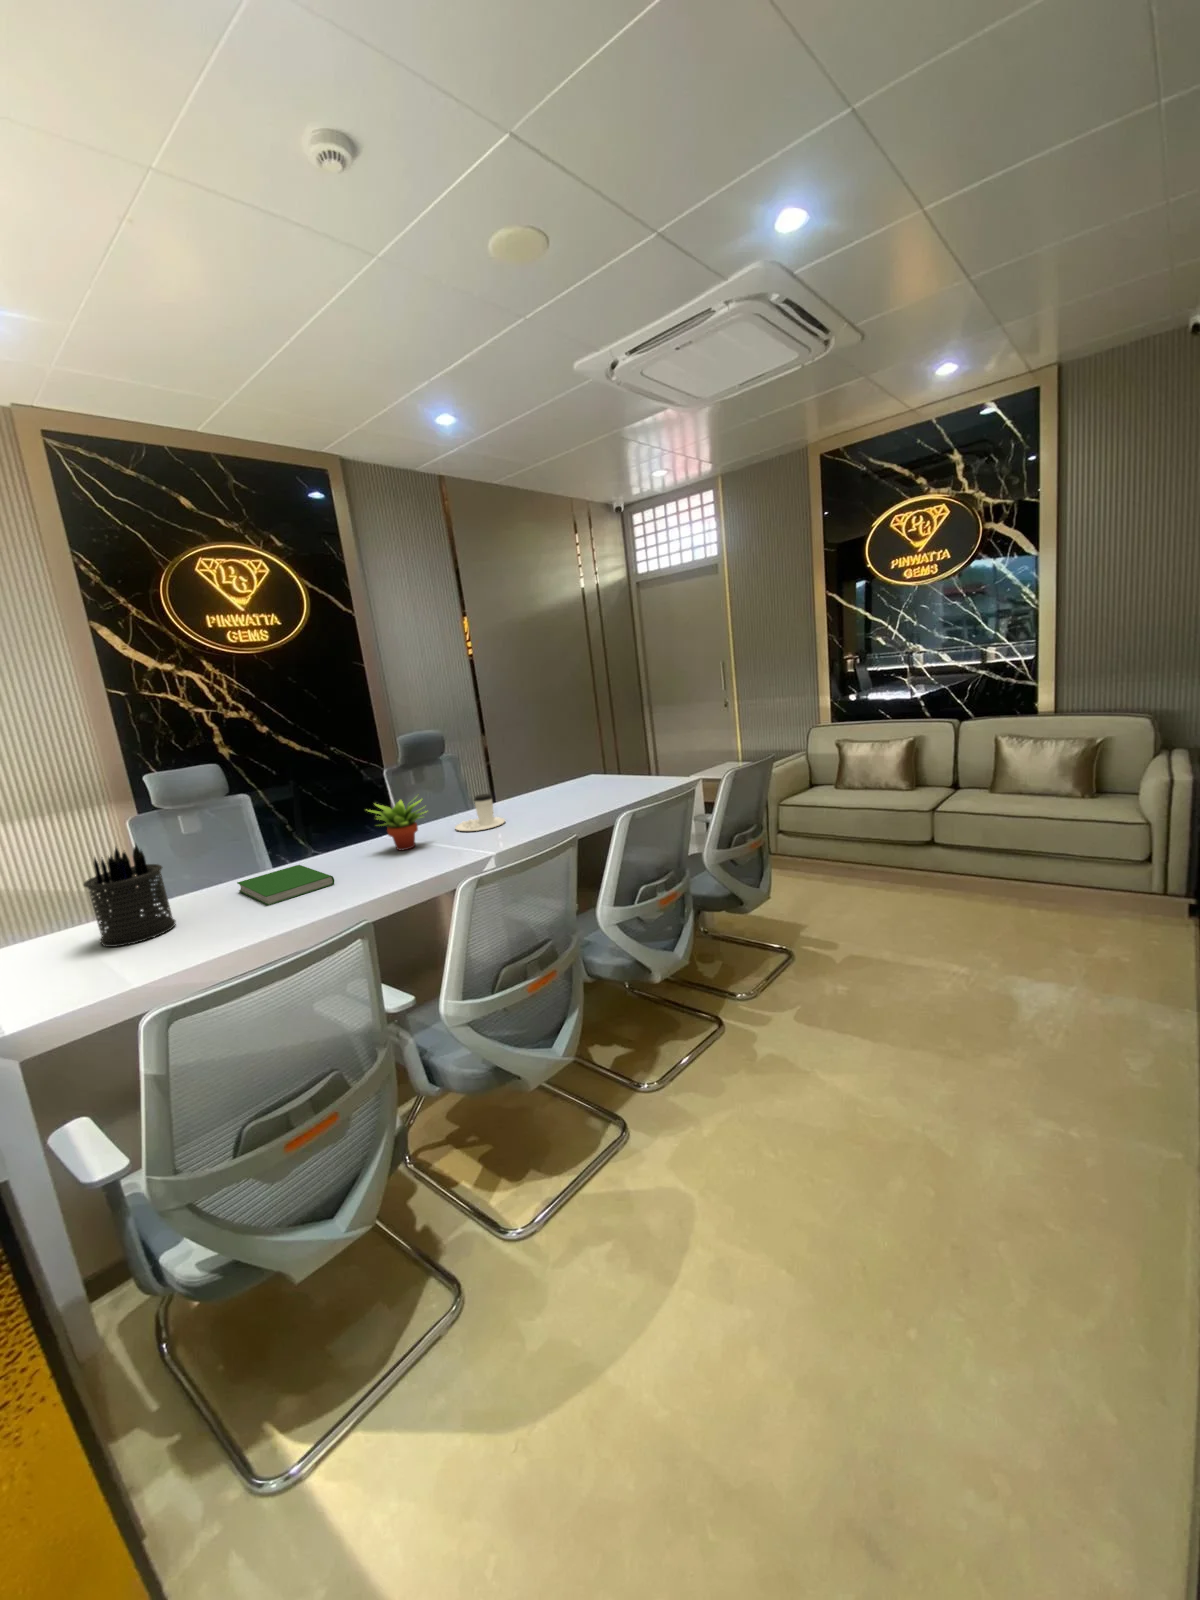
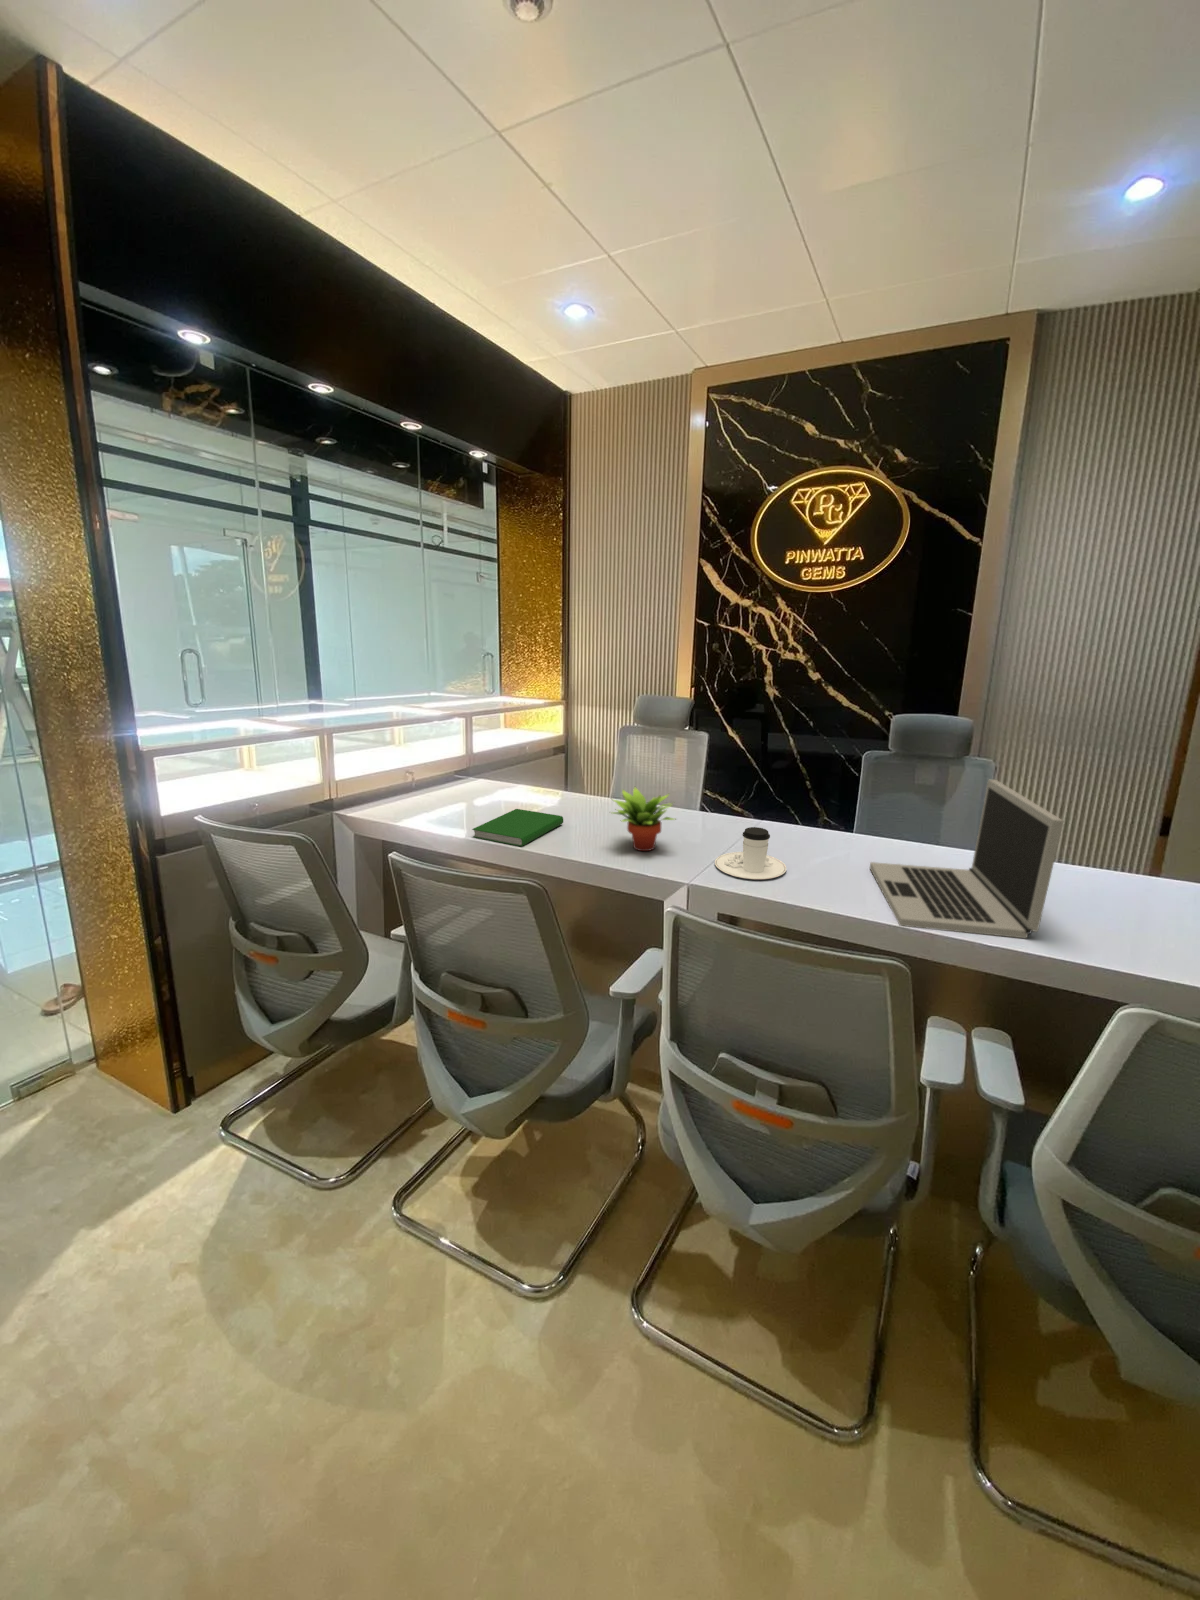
laptop: none [516,731,614,807] -> present [870,780,1064,938]
pen holder: present [84,845,175,947] -> none [402,749,454,822]

